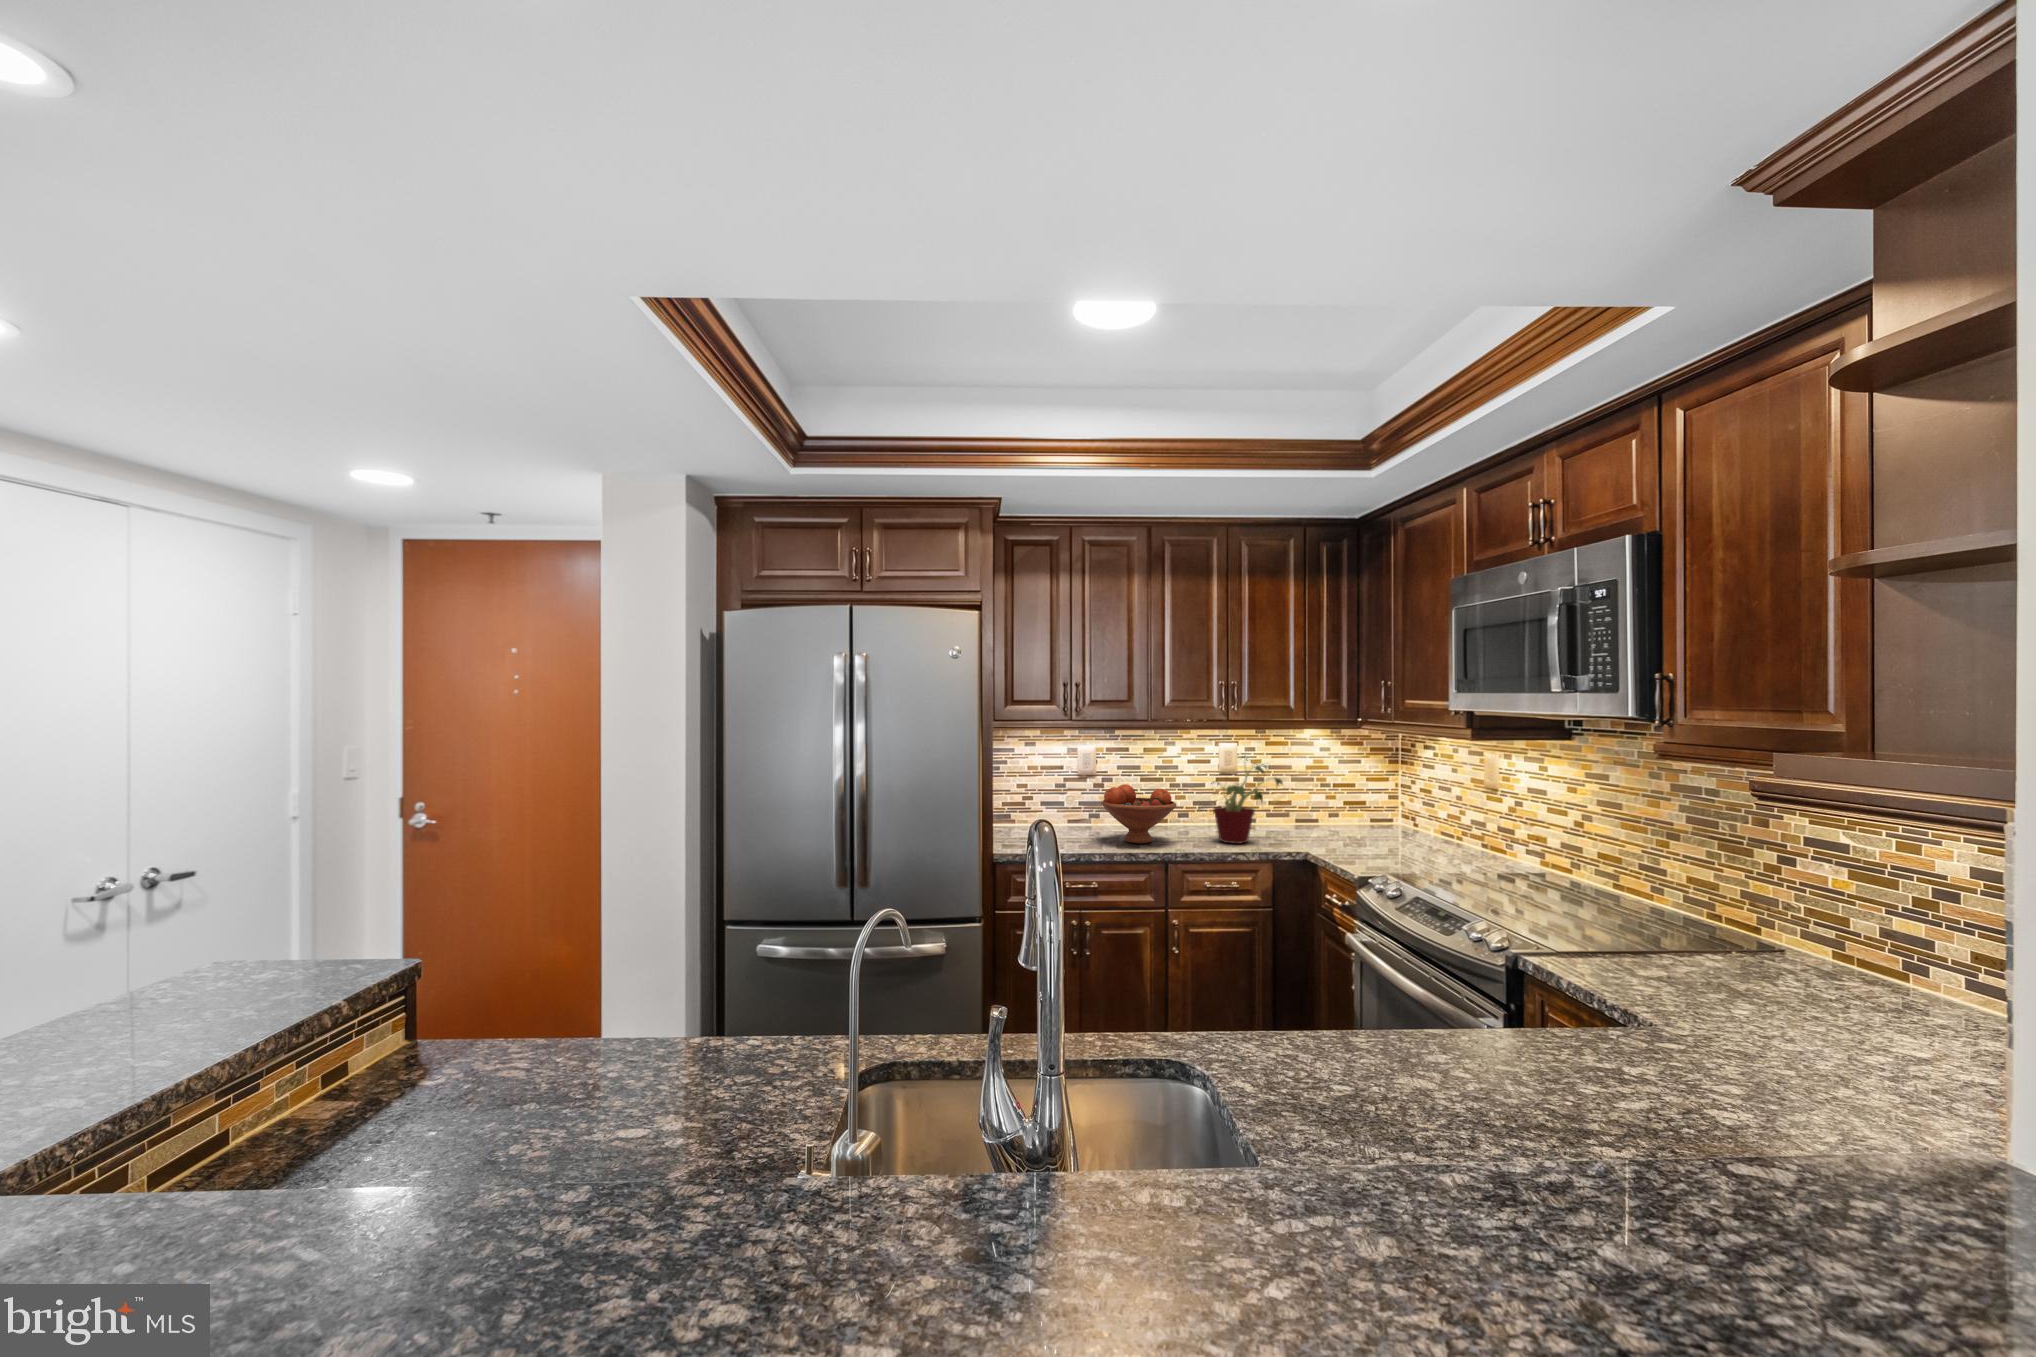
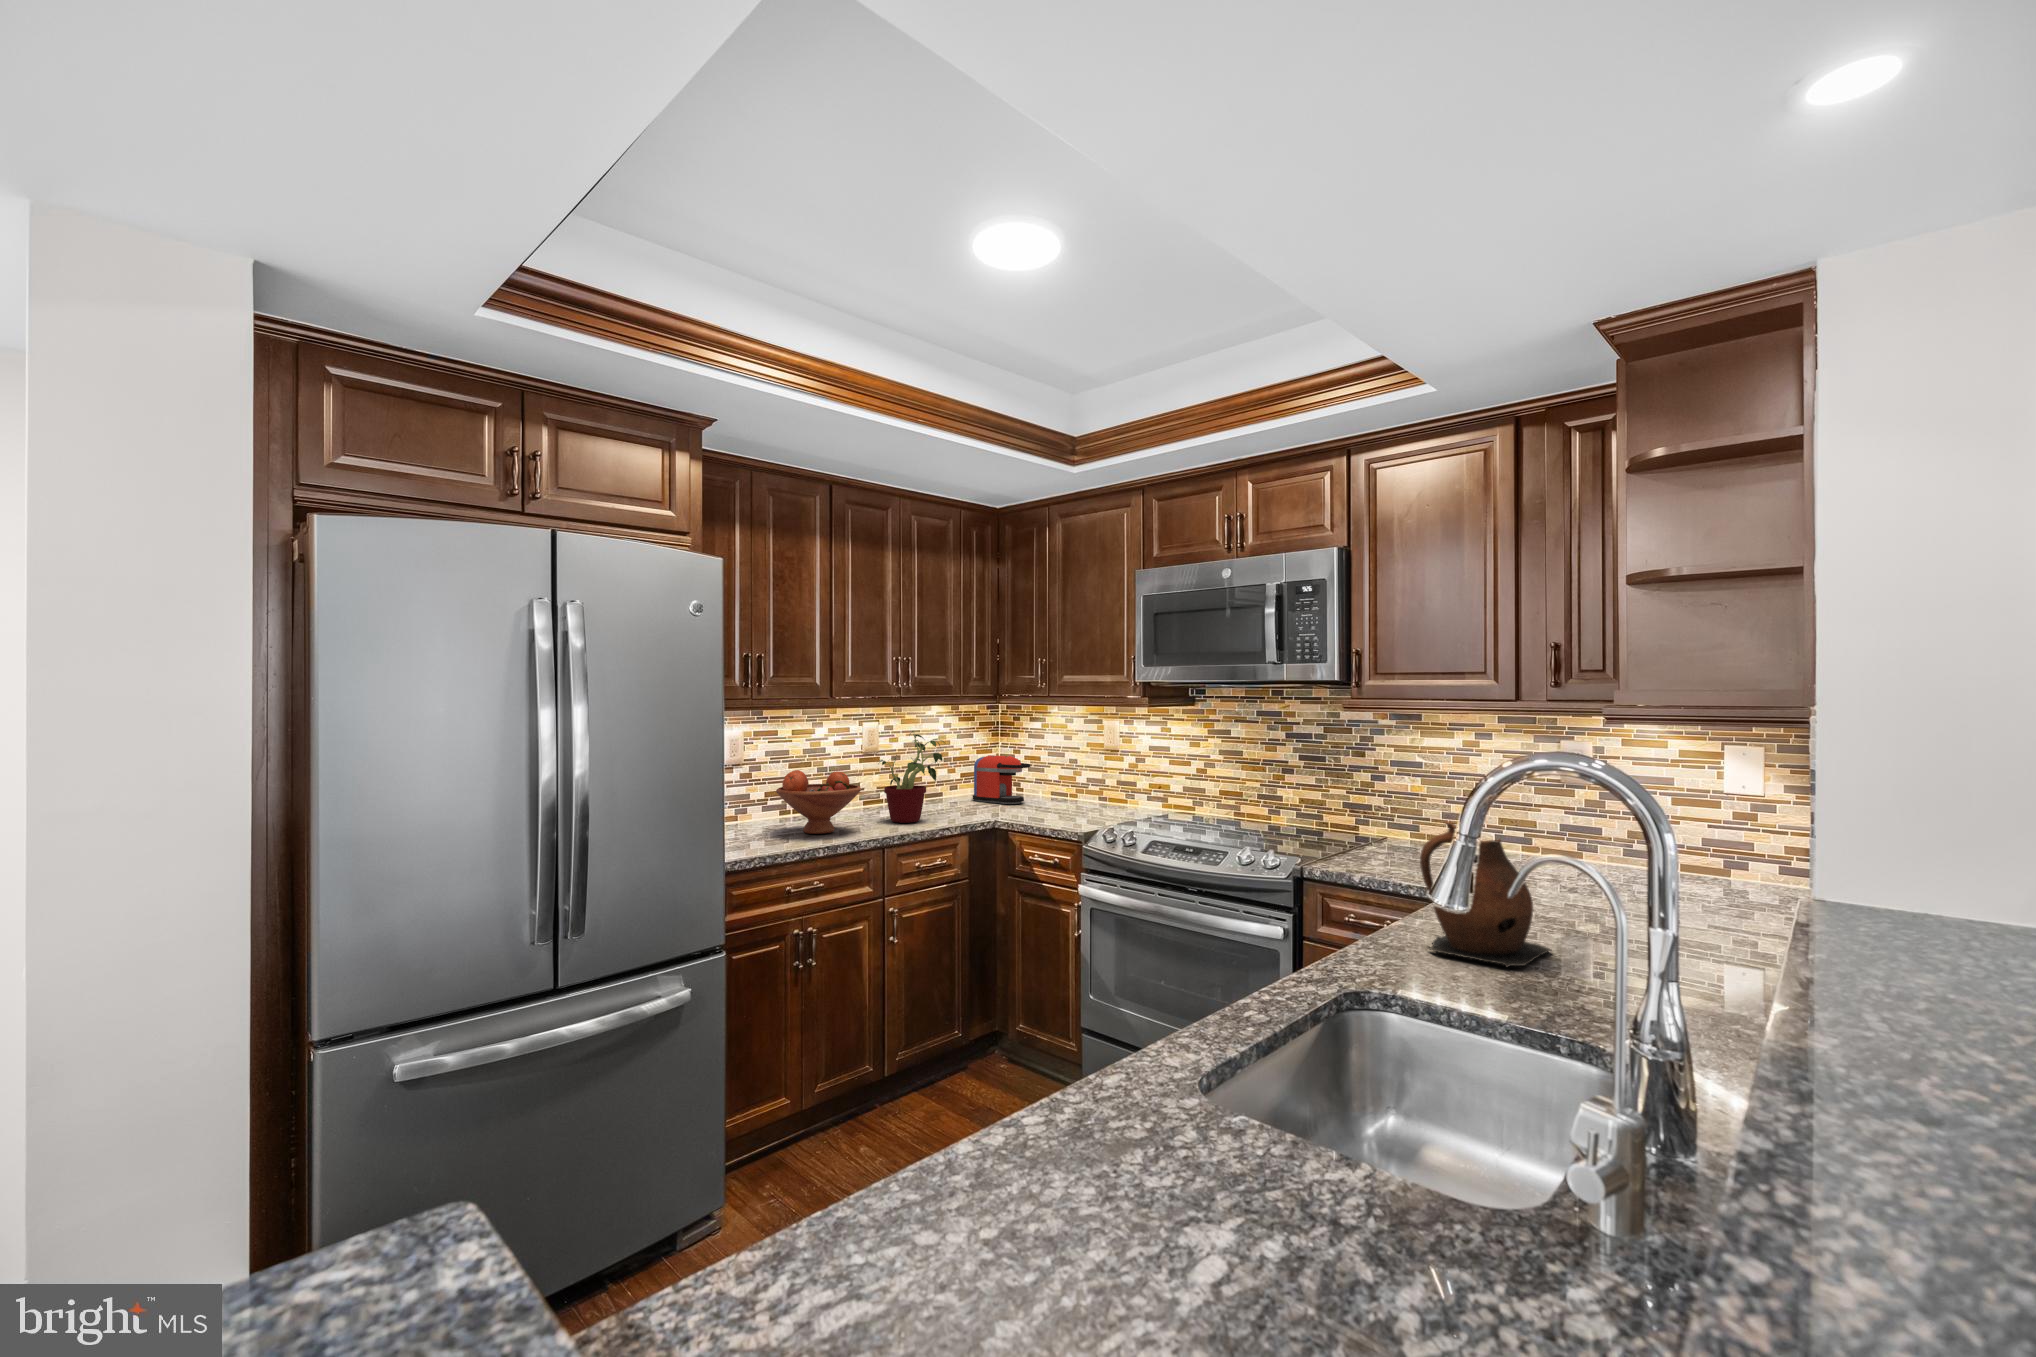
coffee maker: none [1350,784,1405,838] -> present [973,755,1030,804]
ceramic pitcher: none [1364,915,1539,1120] -> present [1420,821,1552,967]

